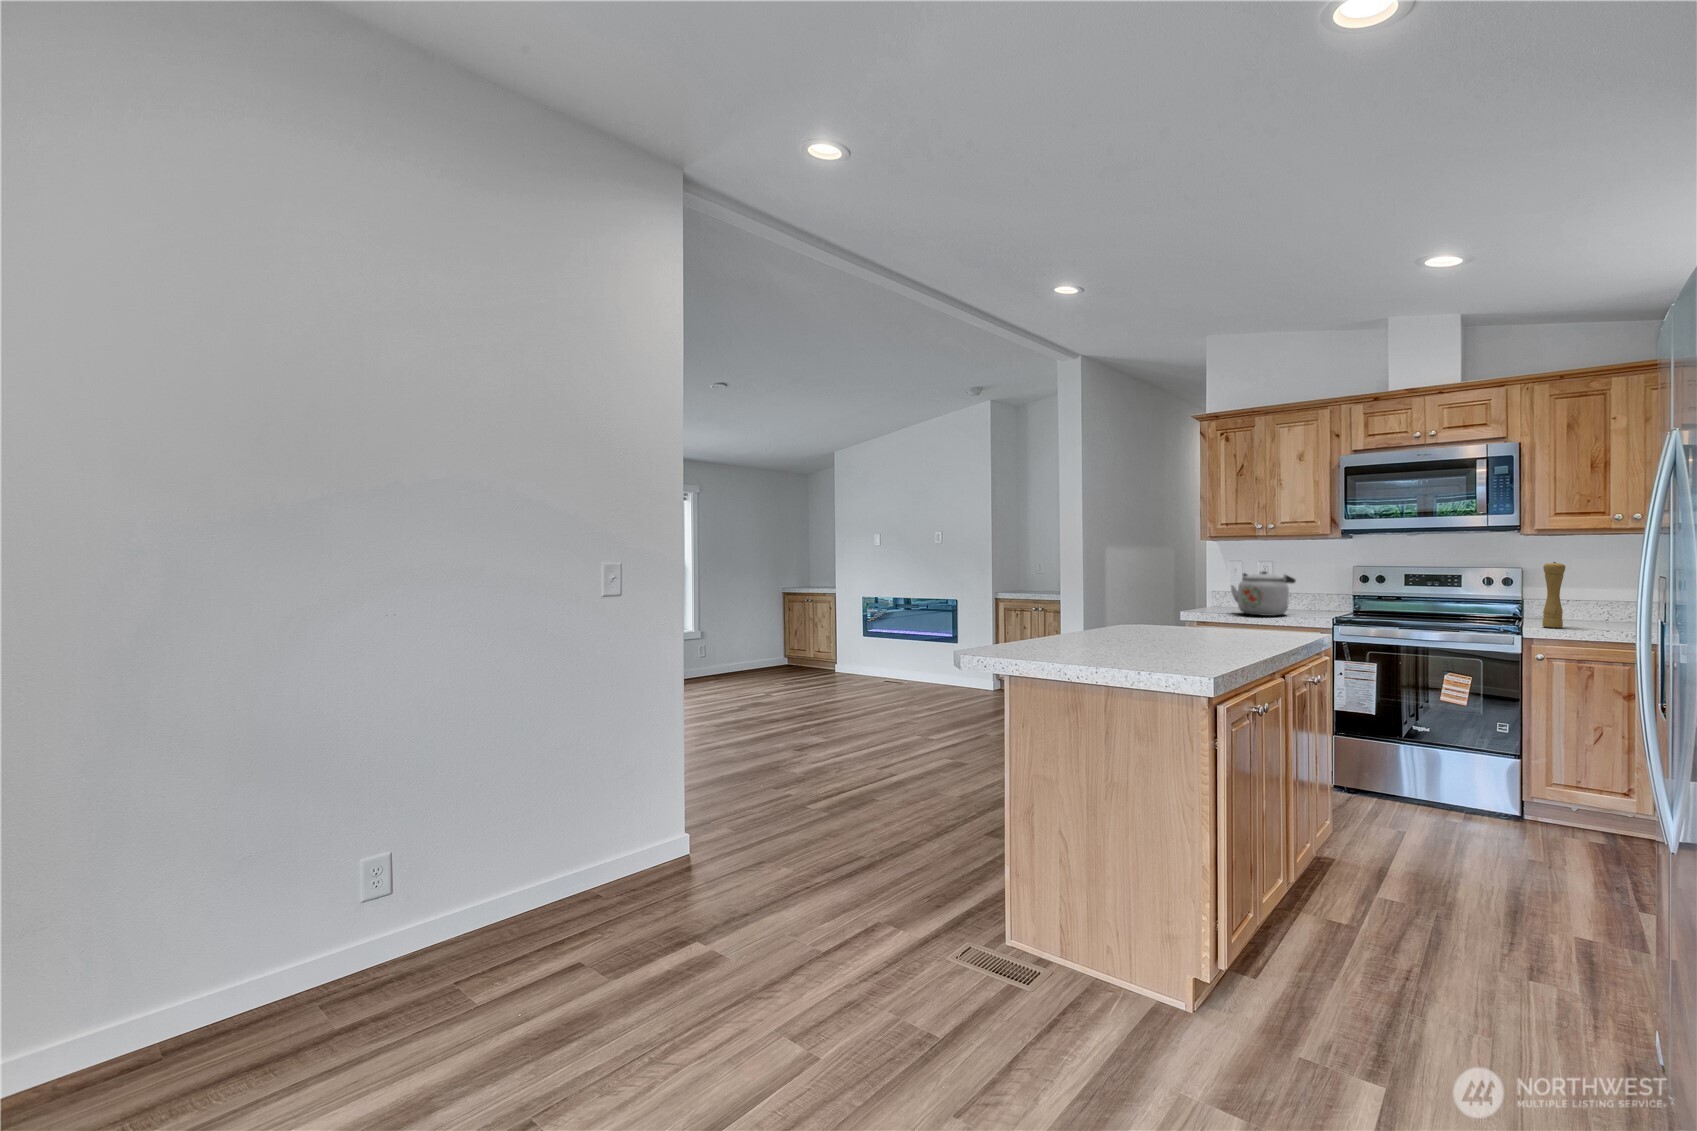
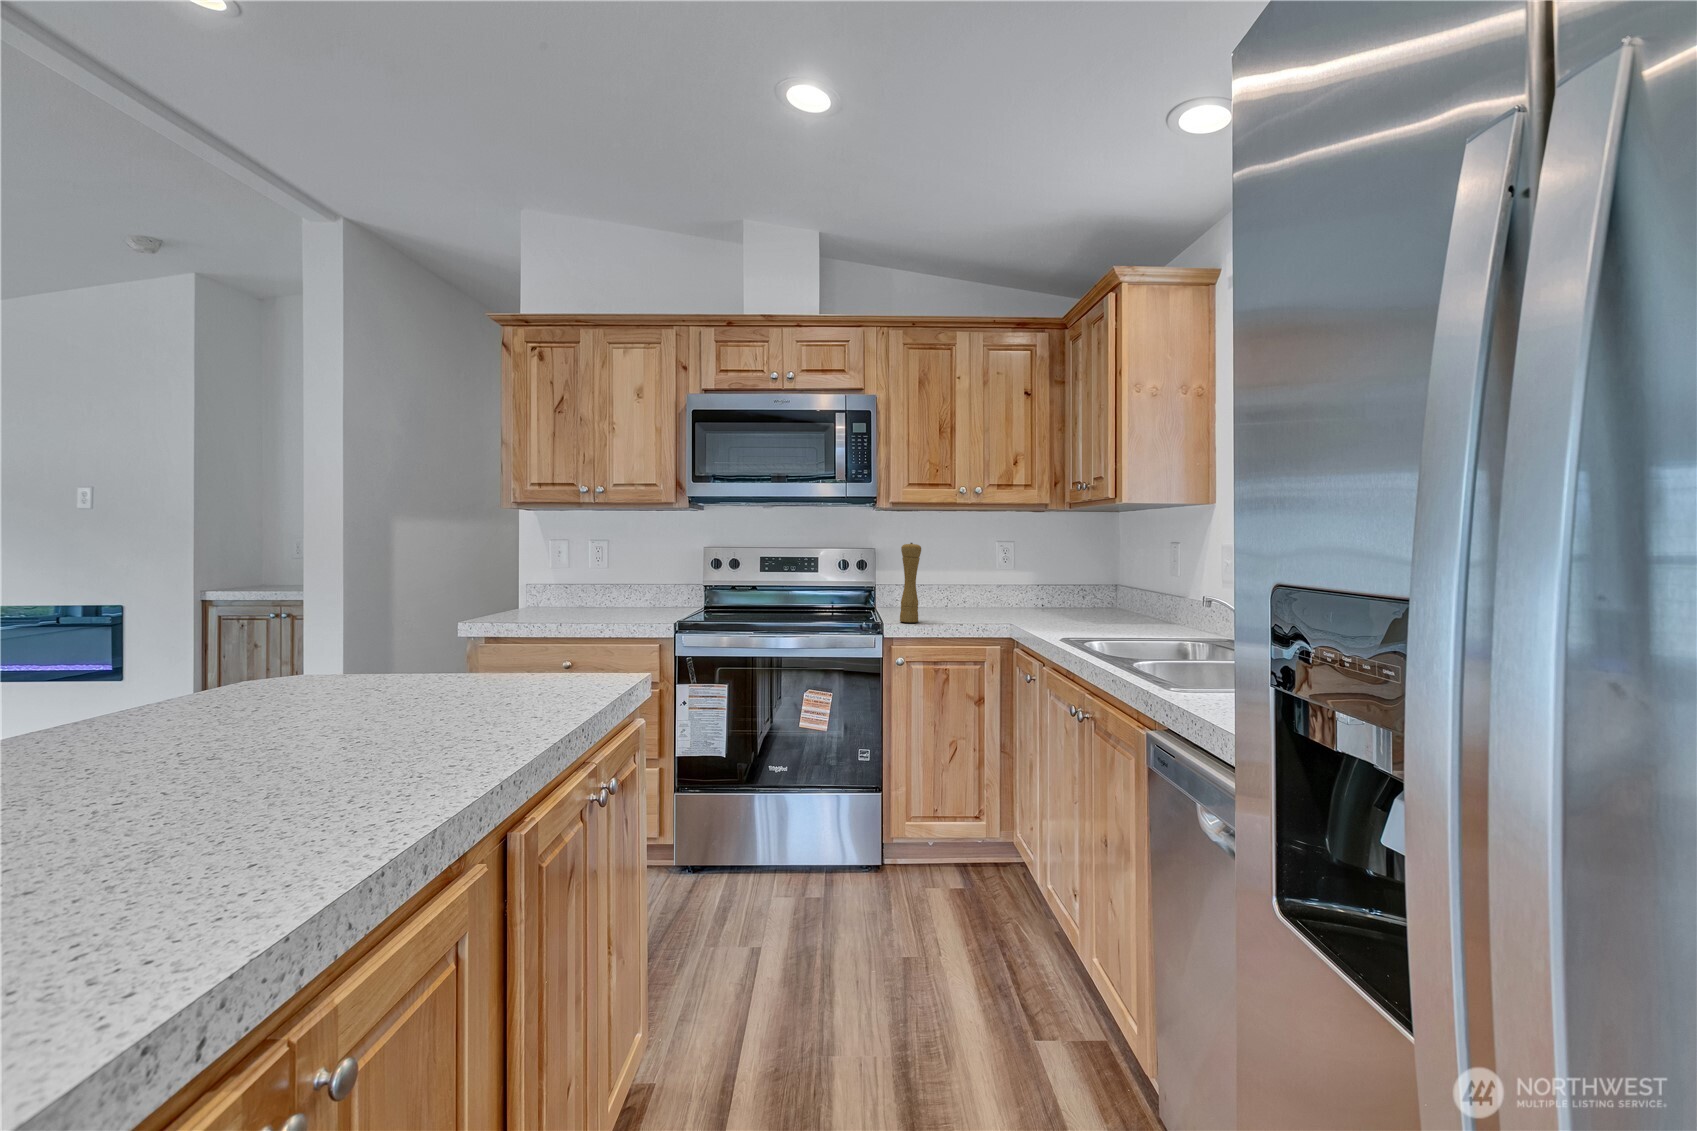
kettle: present [1231,571,1296,616] -> none [538,552,630,620]

